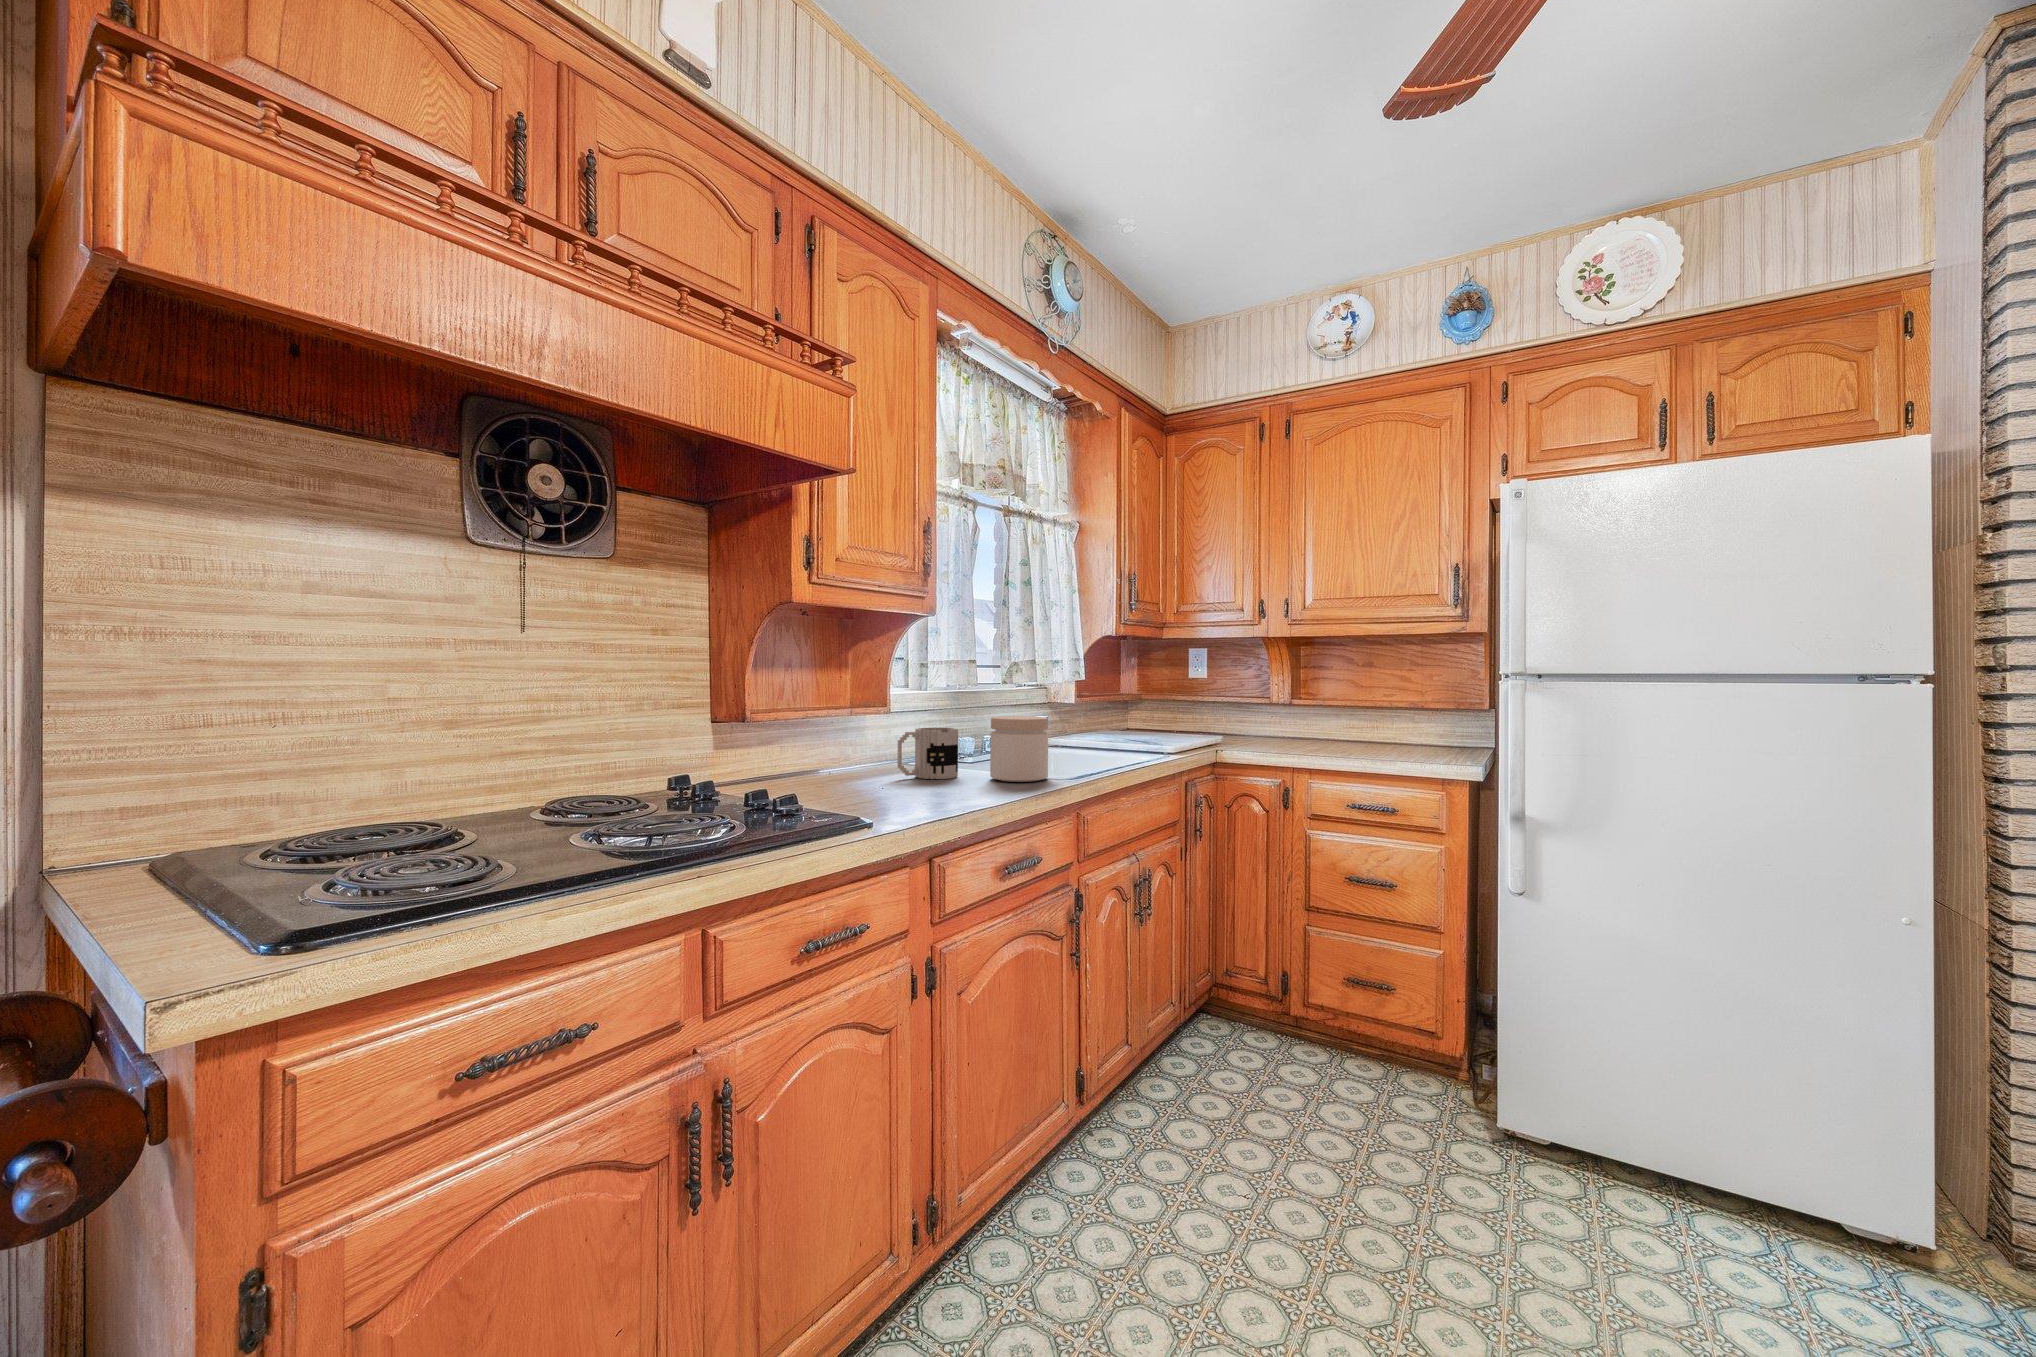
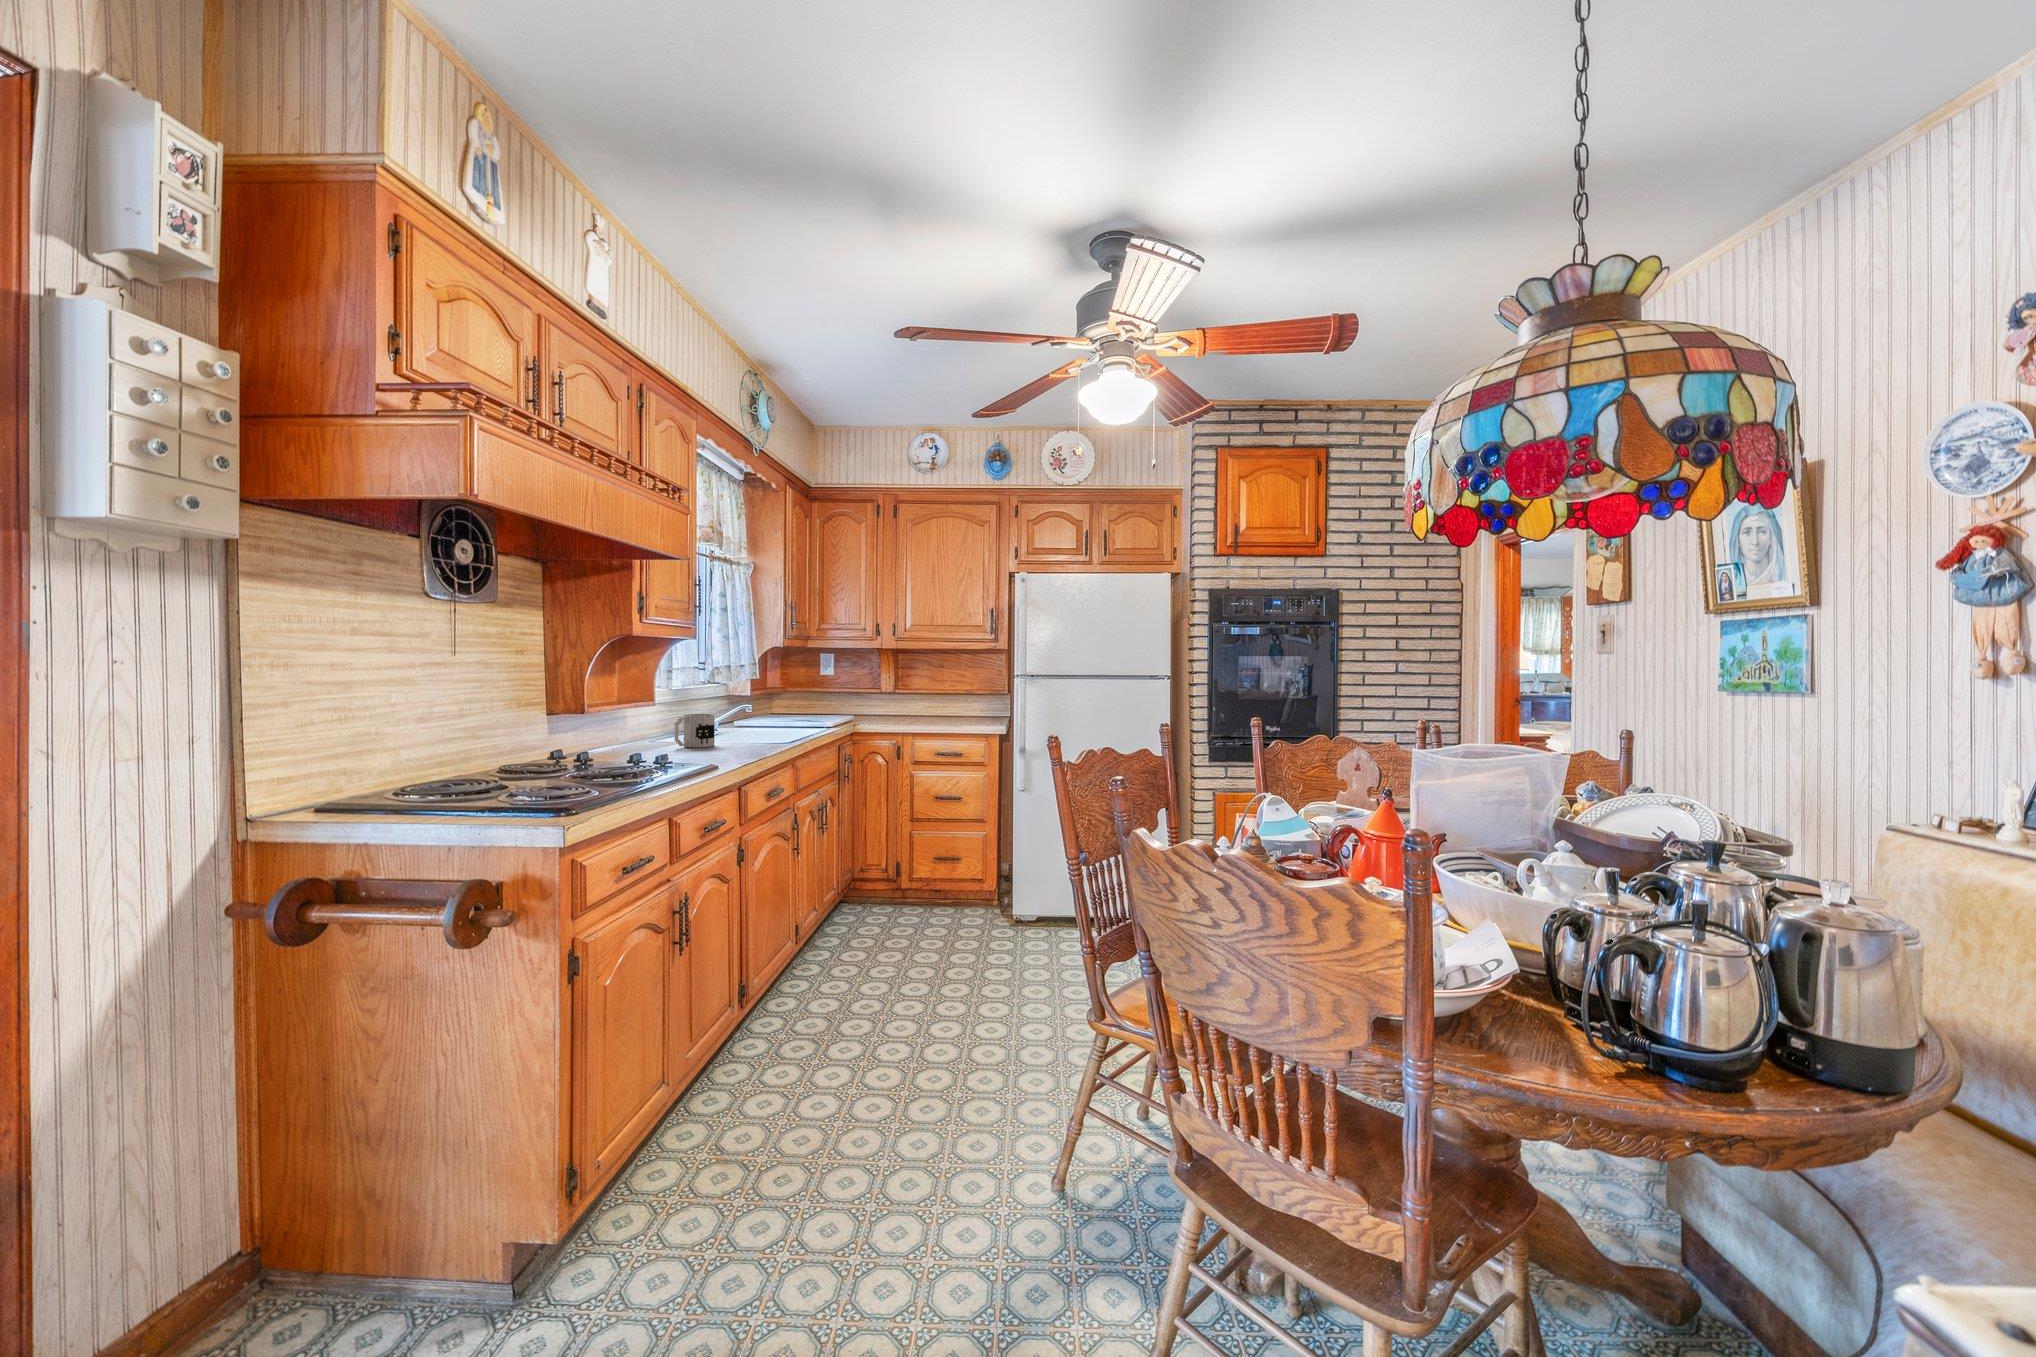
jar: present [990,716,1048,782] -> none [739,705,778,745]

